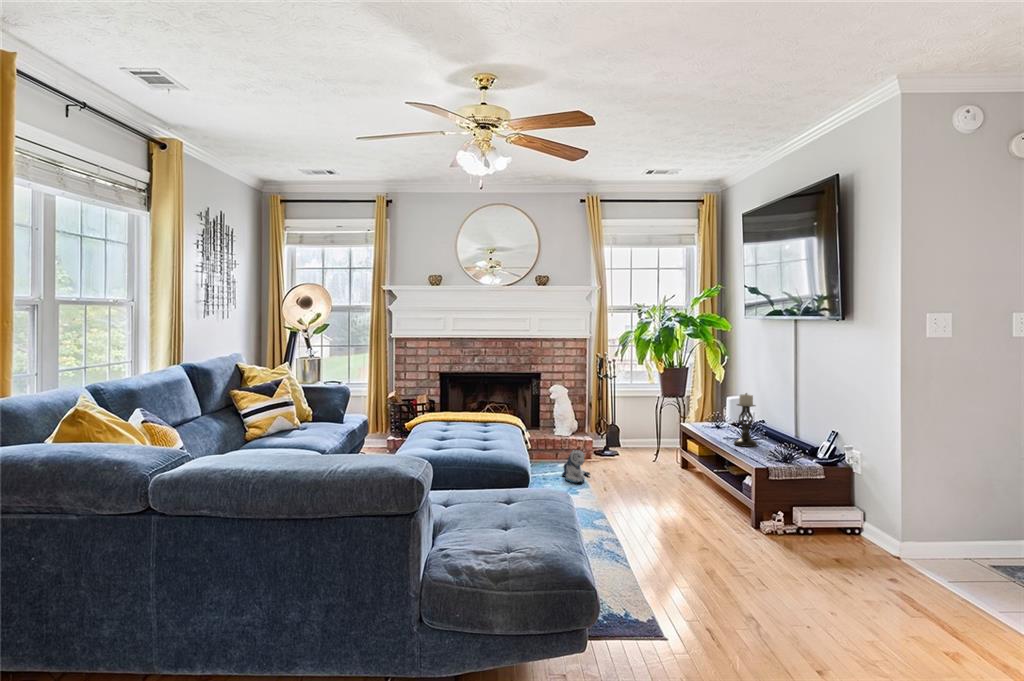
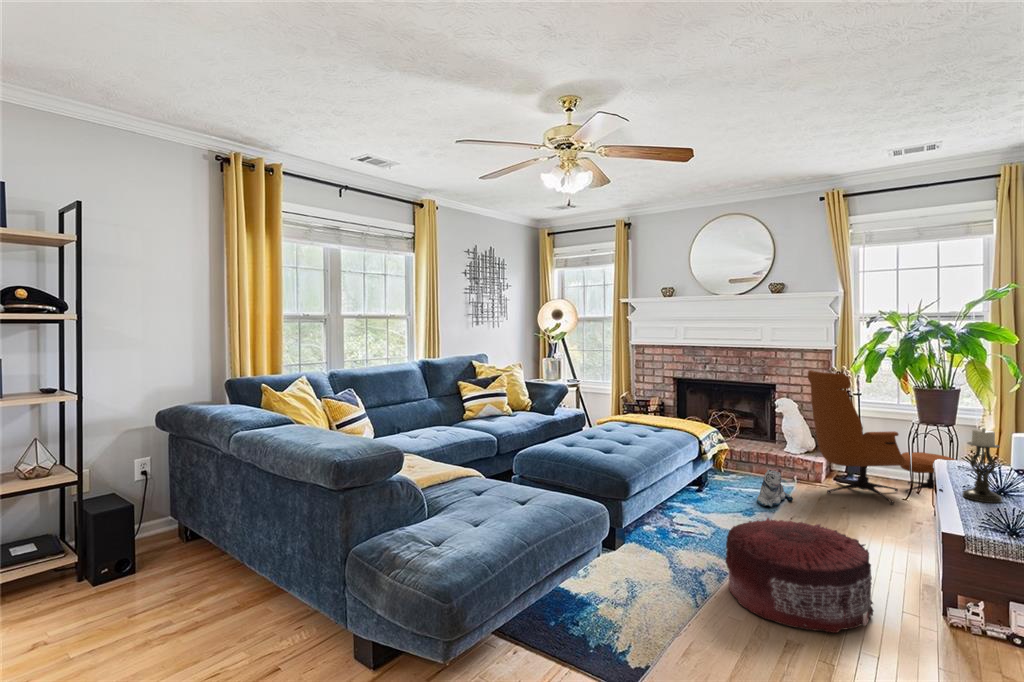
lounge chair: none [585,357,683,466] -> present [808,370,956,504]
pouf: none [625,479,734,559] -> present [725,518,874,633]

